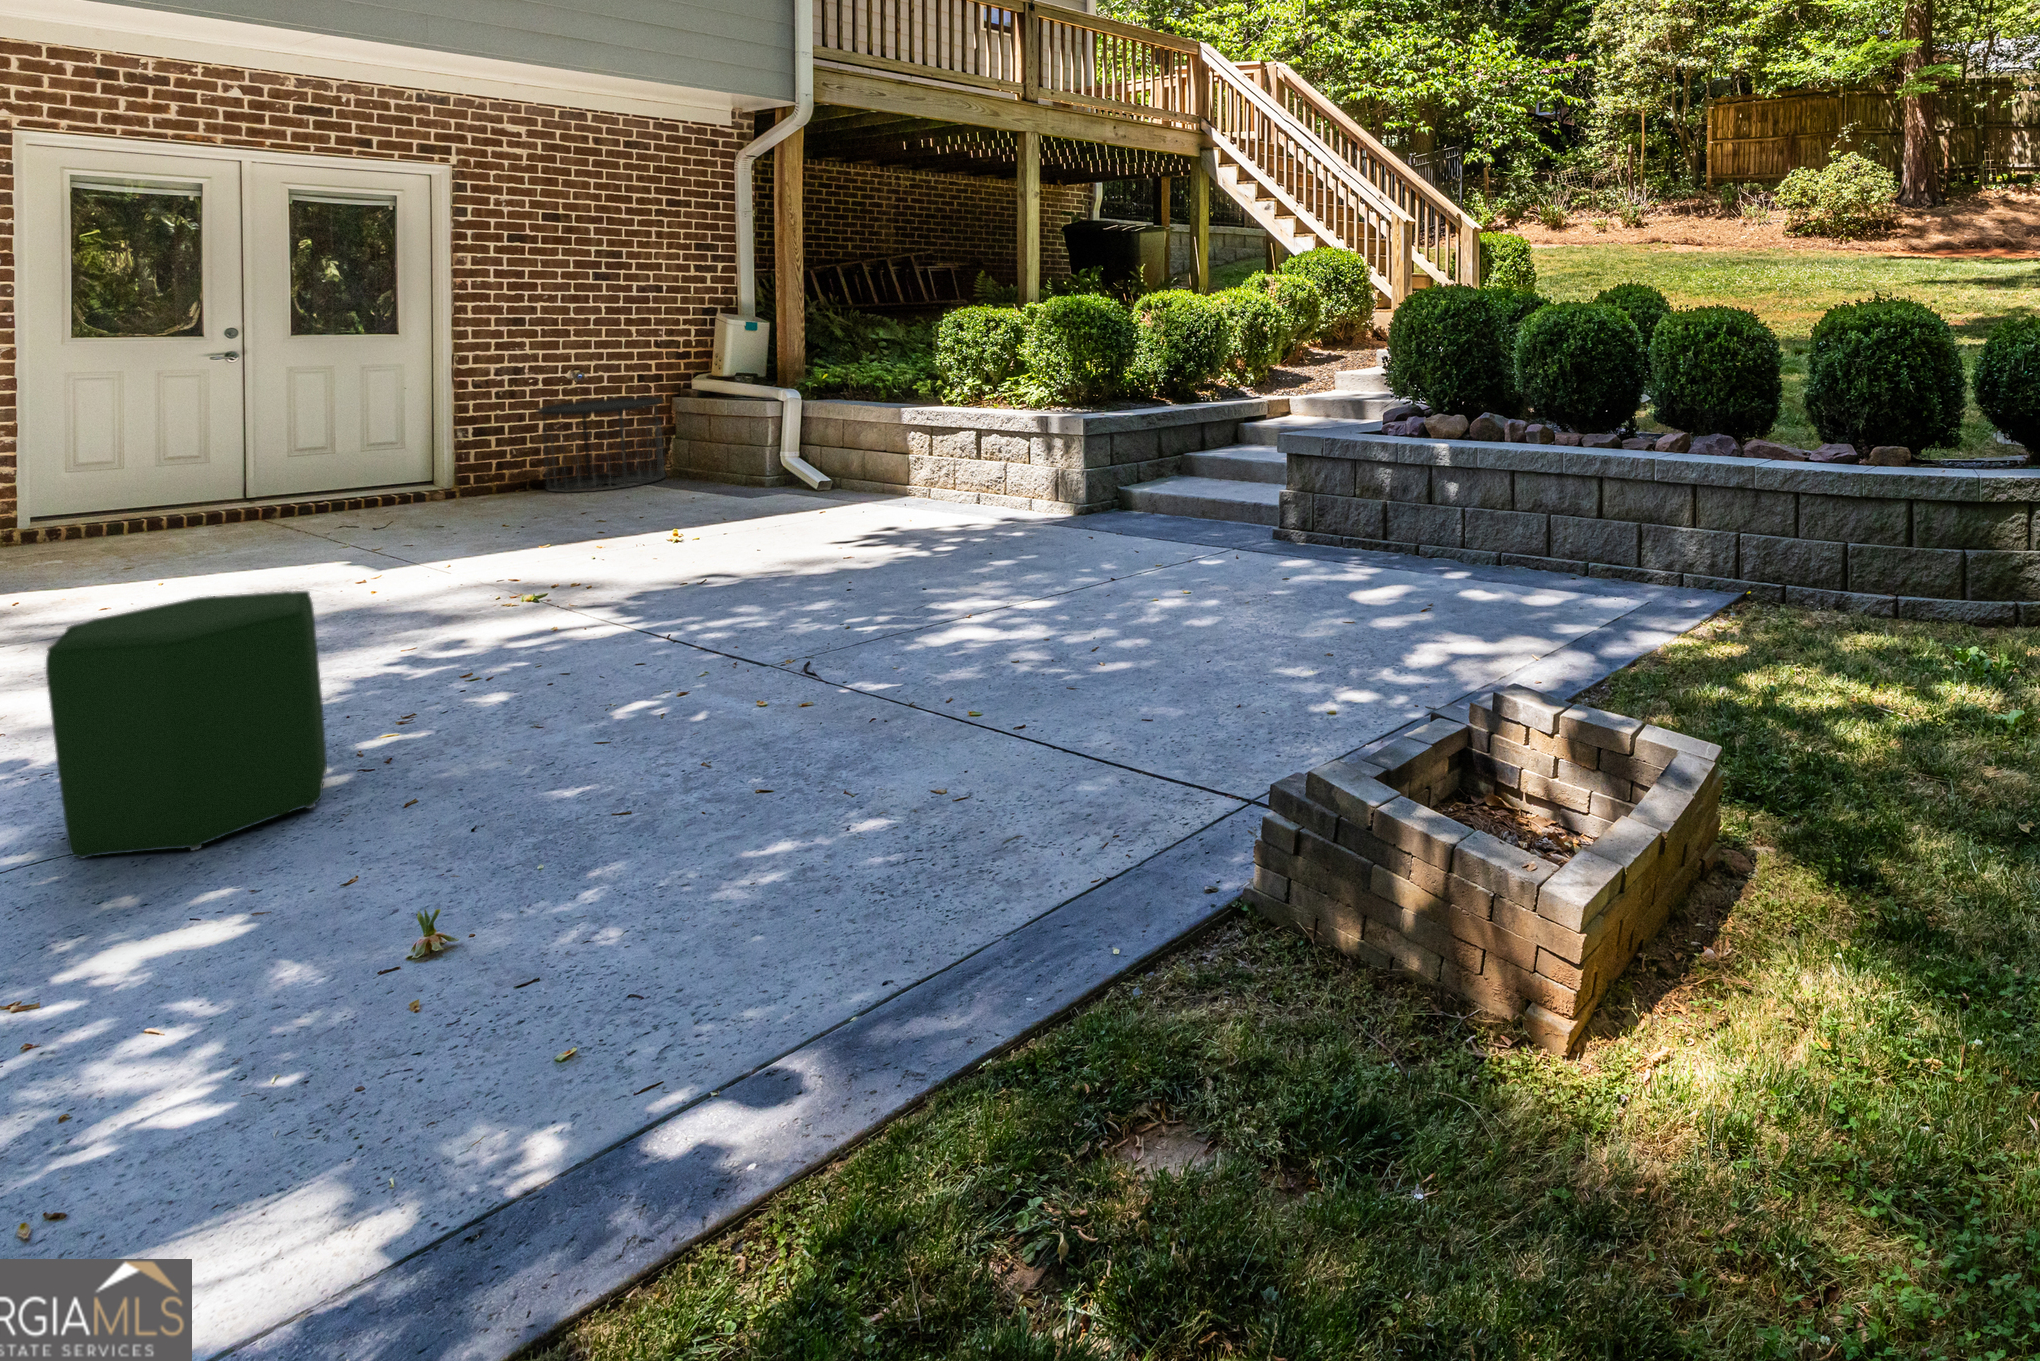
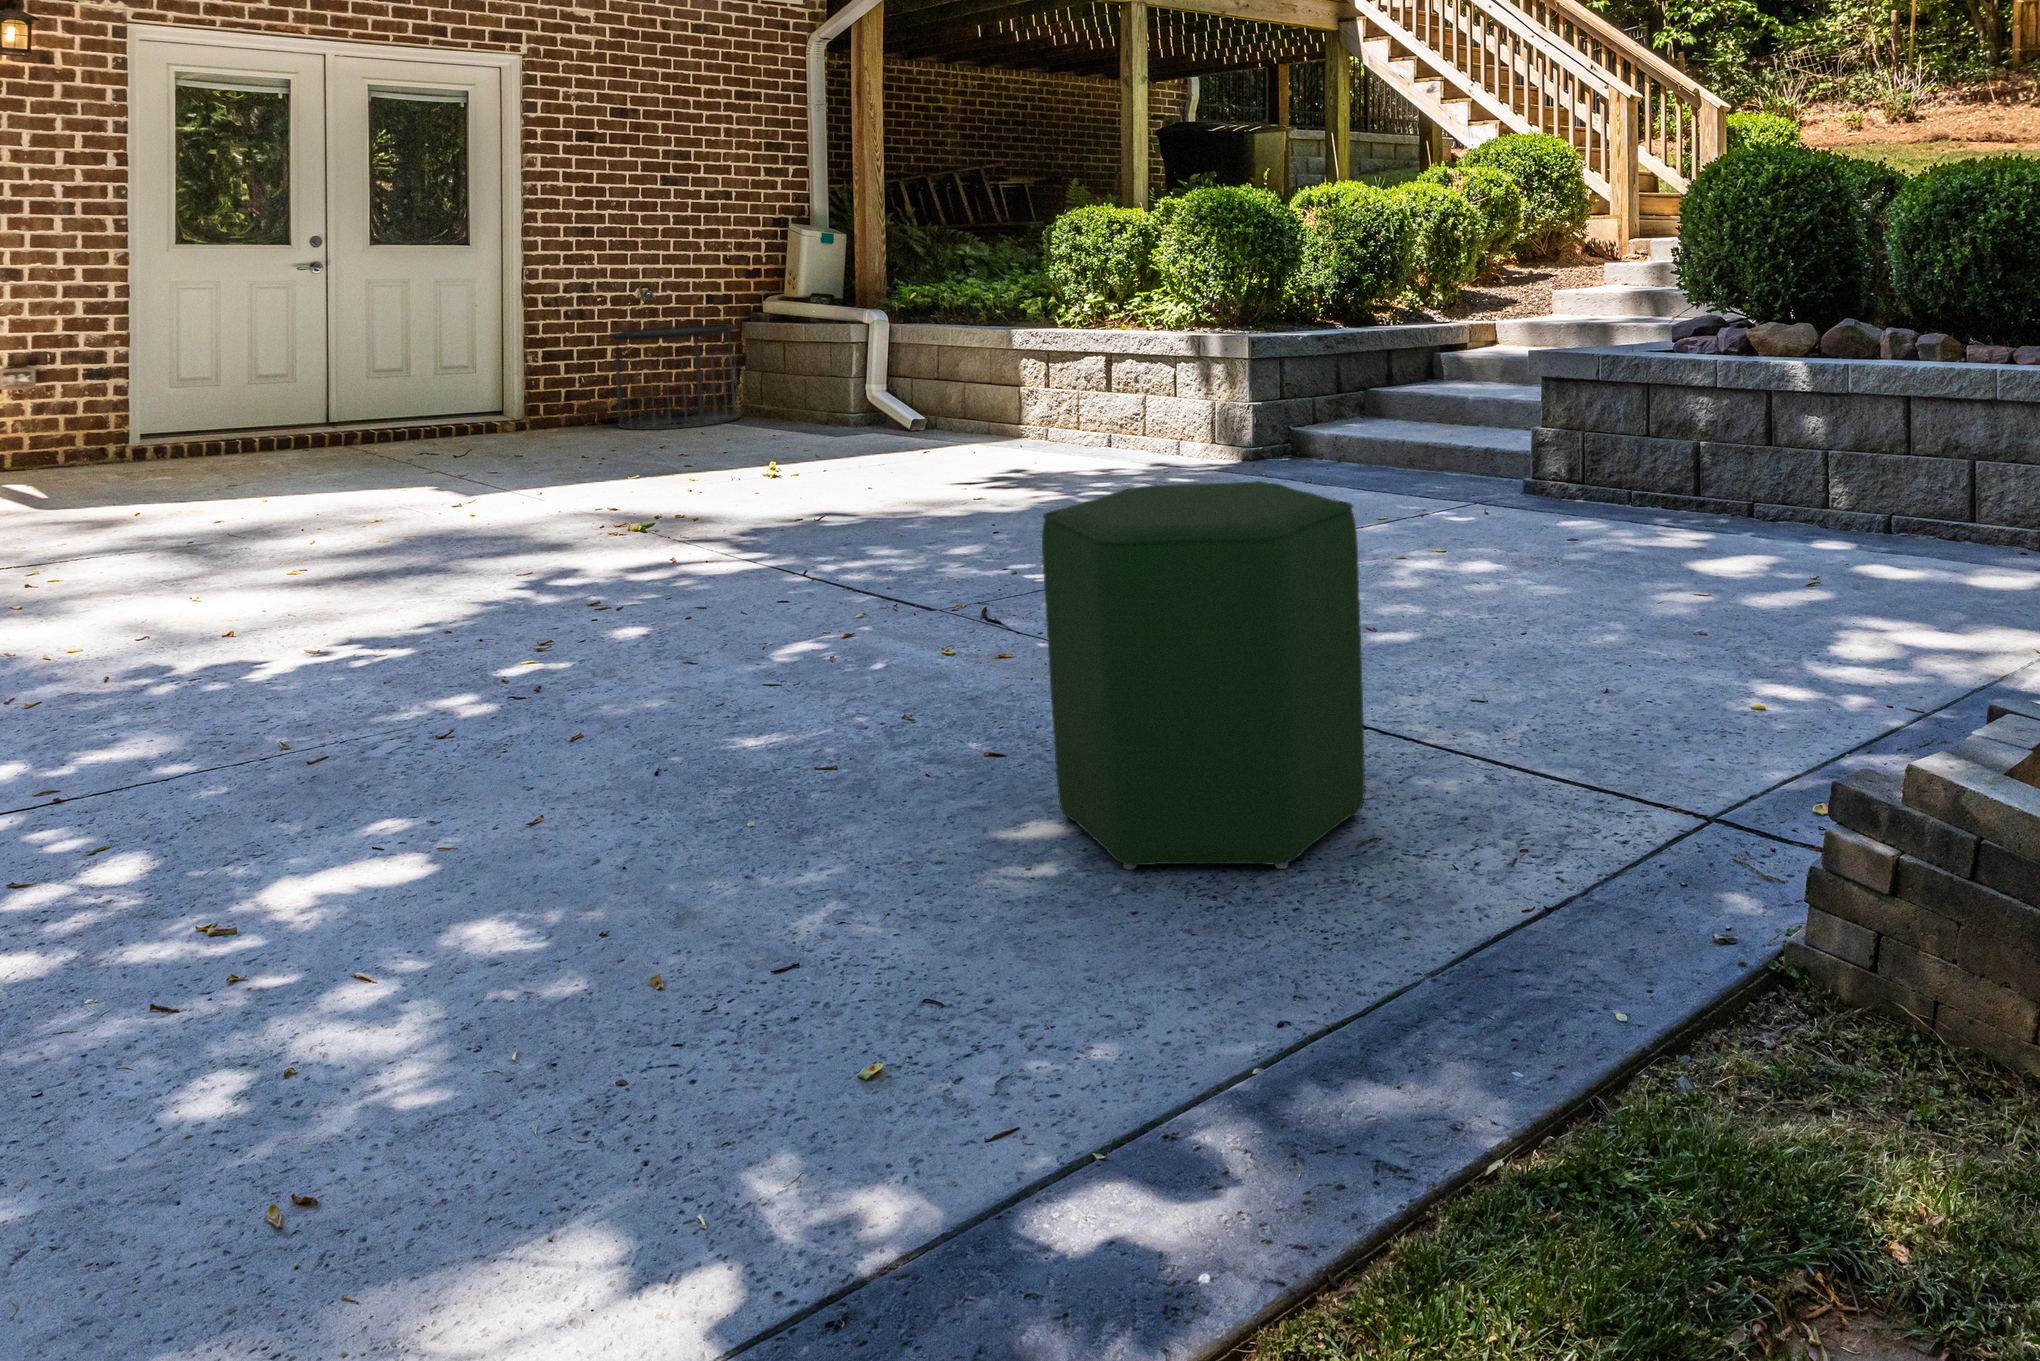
ottoman: present [46,591,327,859] -> present [1042,481,1365,870]

